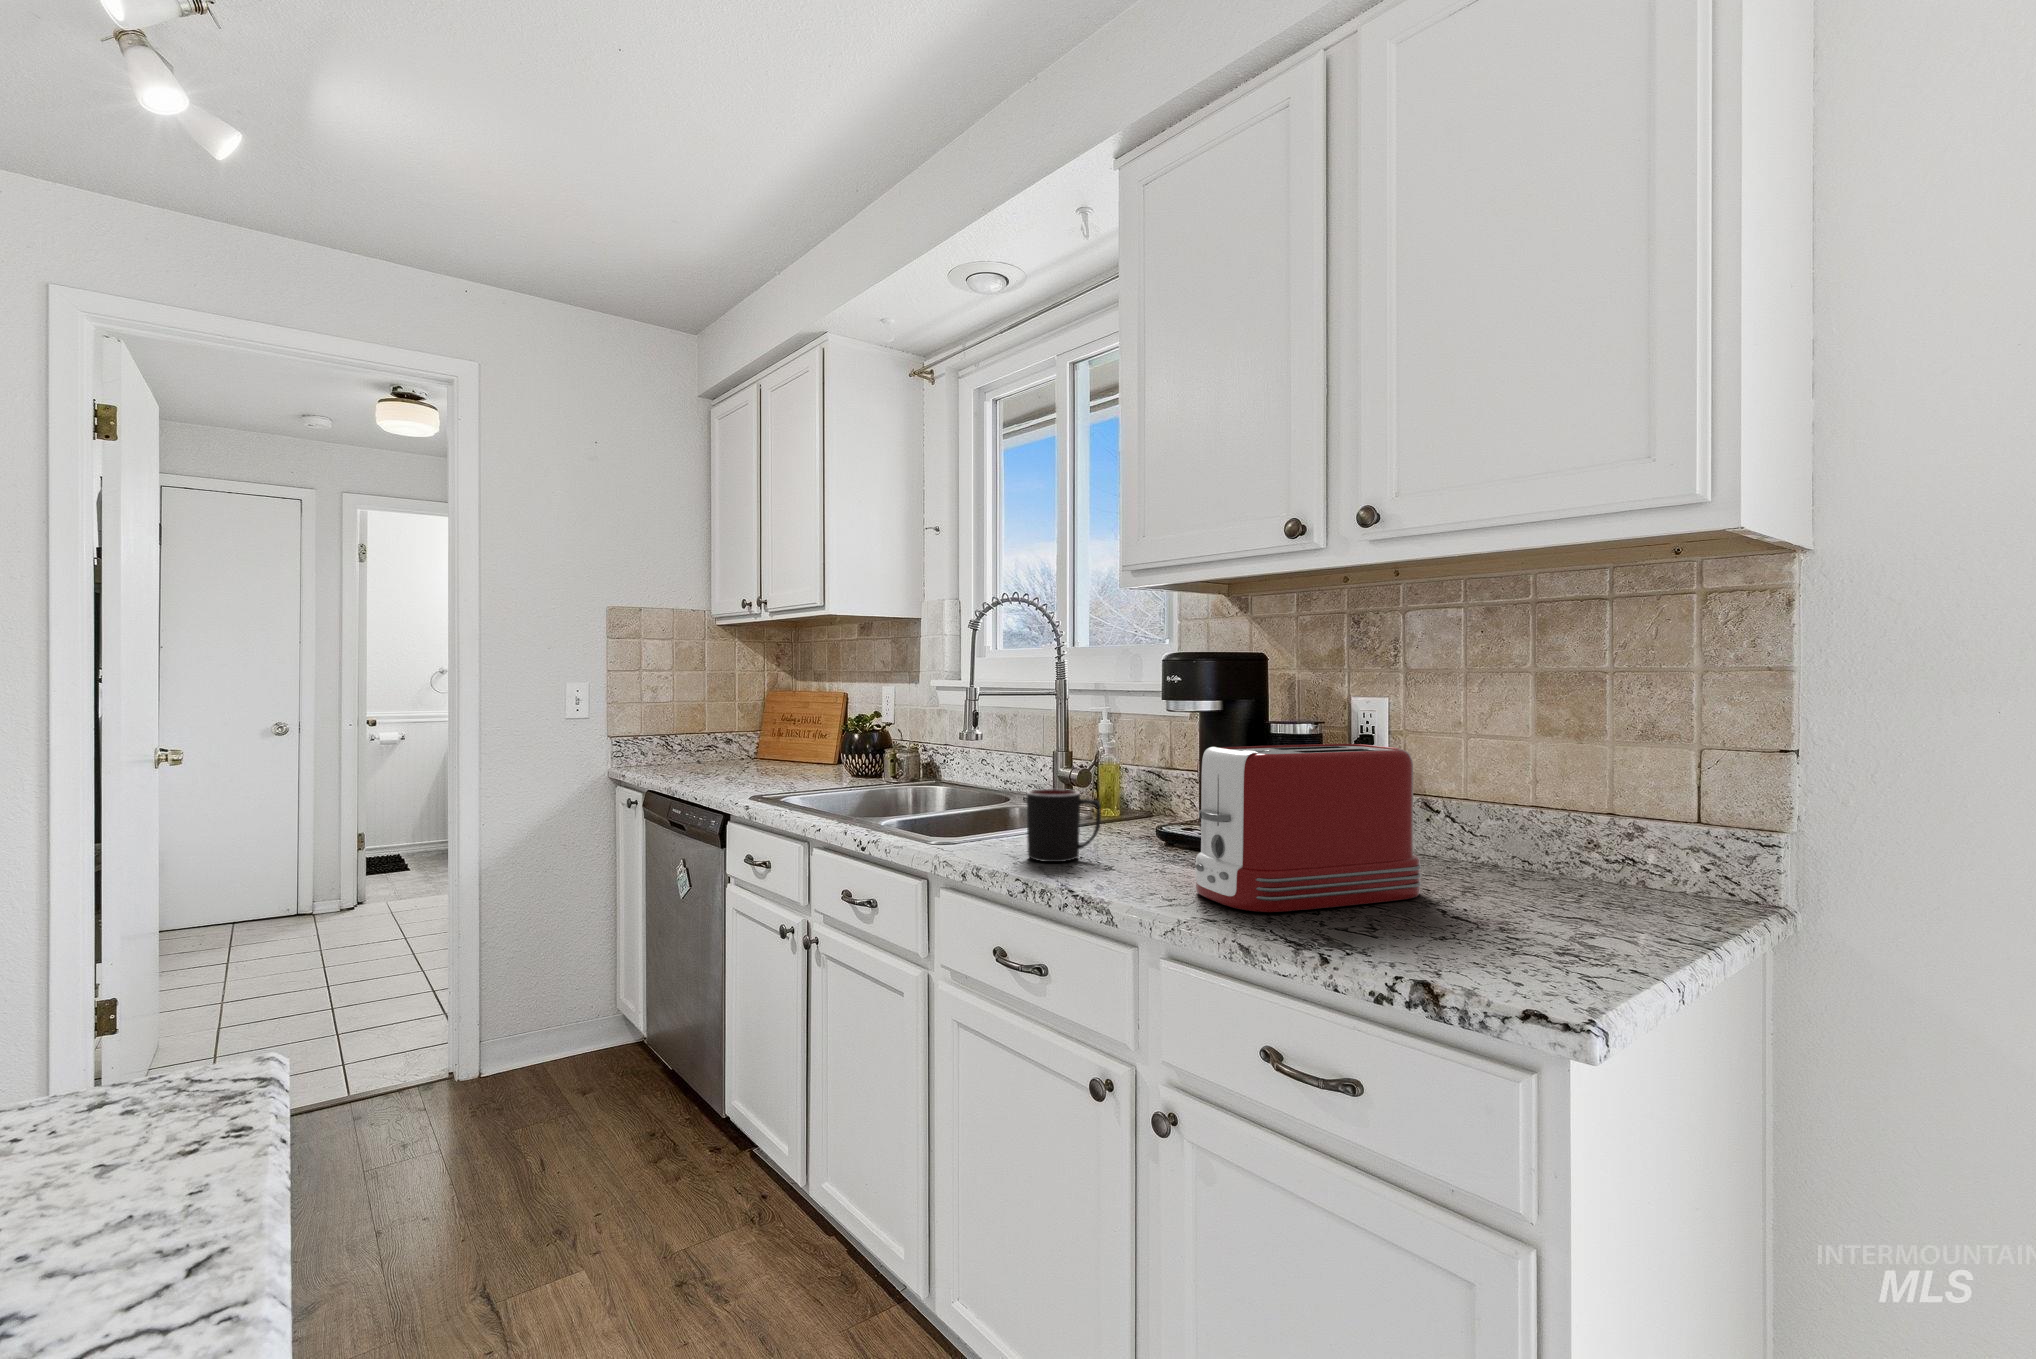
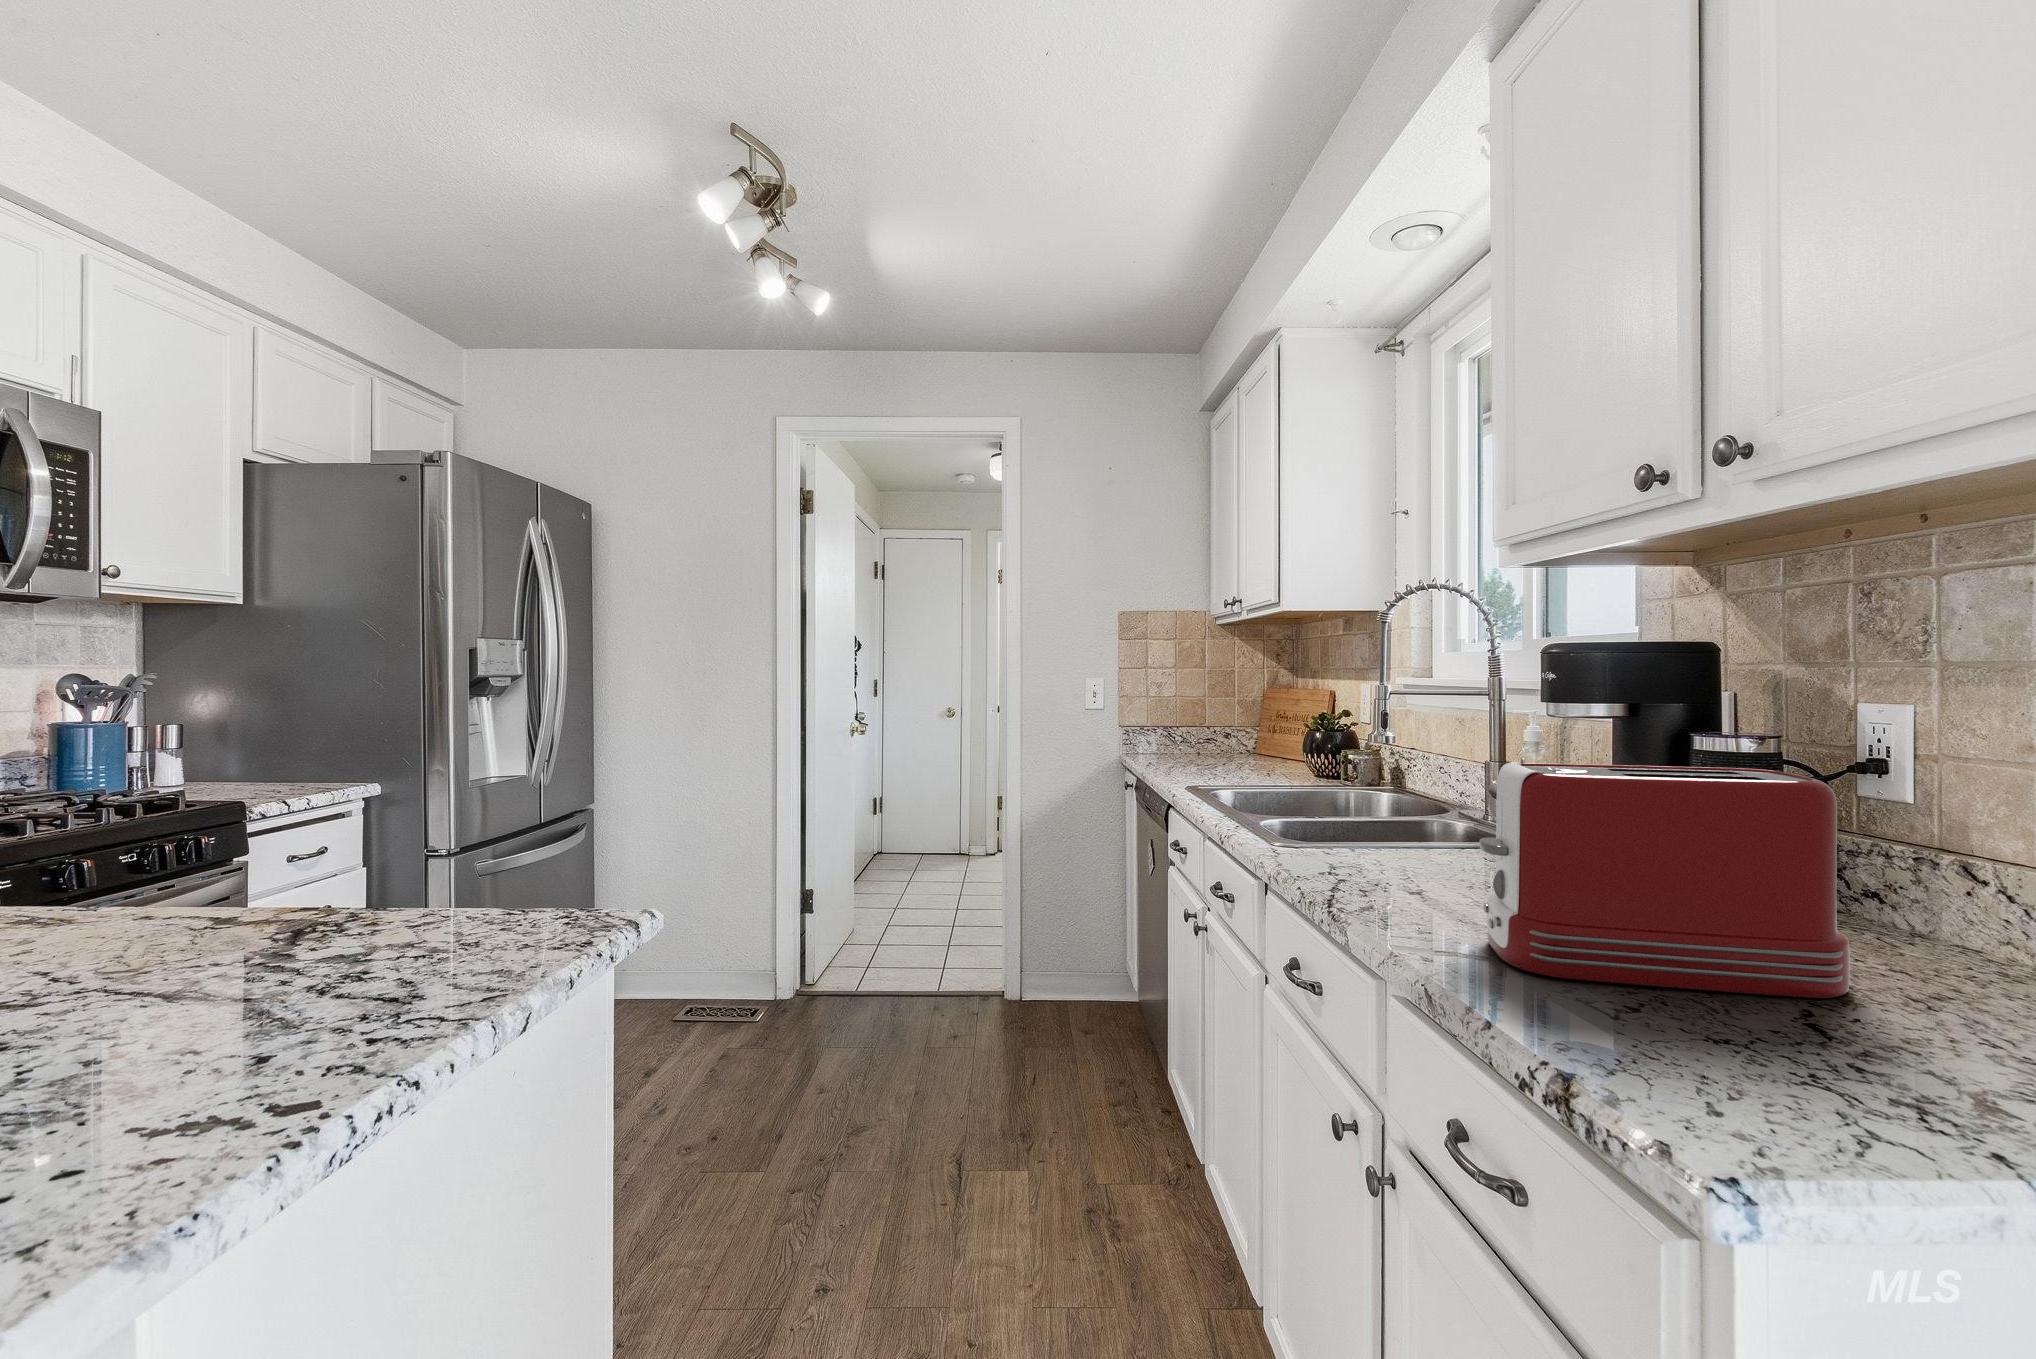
mug: present [1027,789,1101,862] -> none [1354,800,1440,883]

